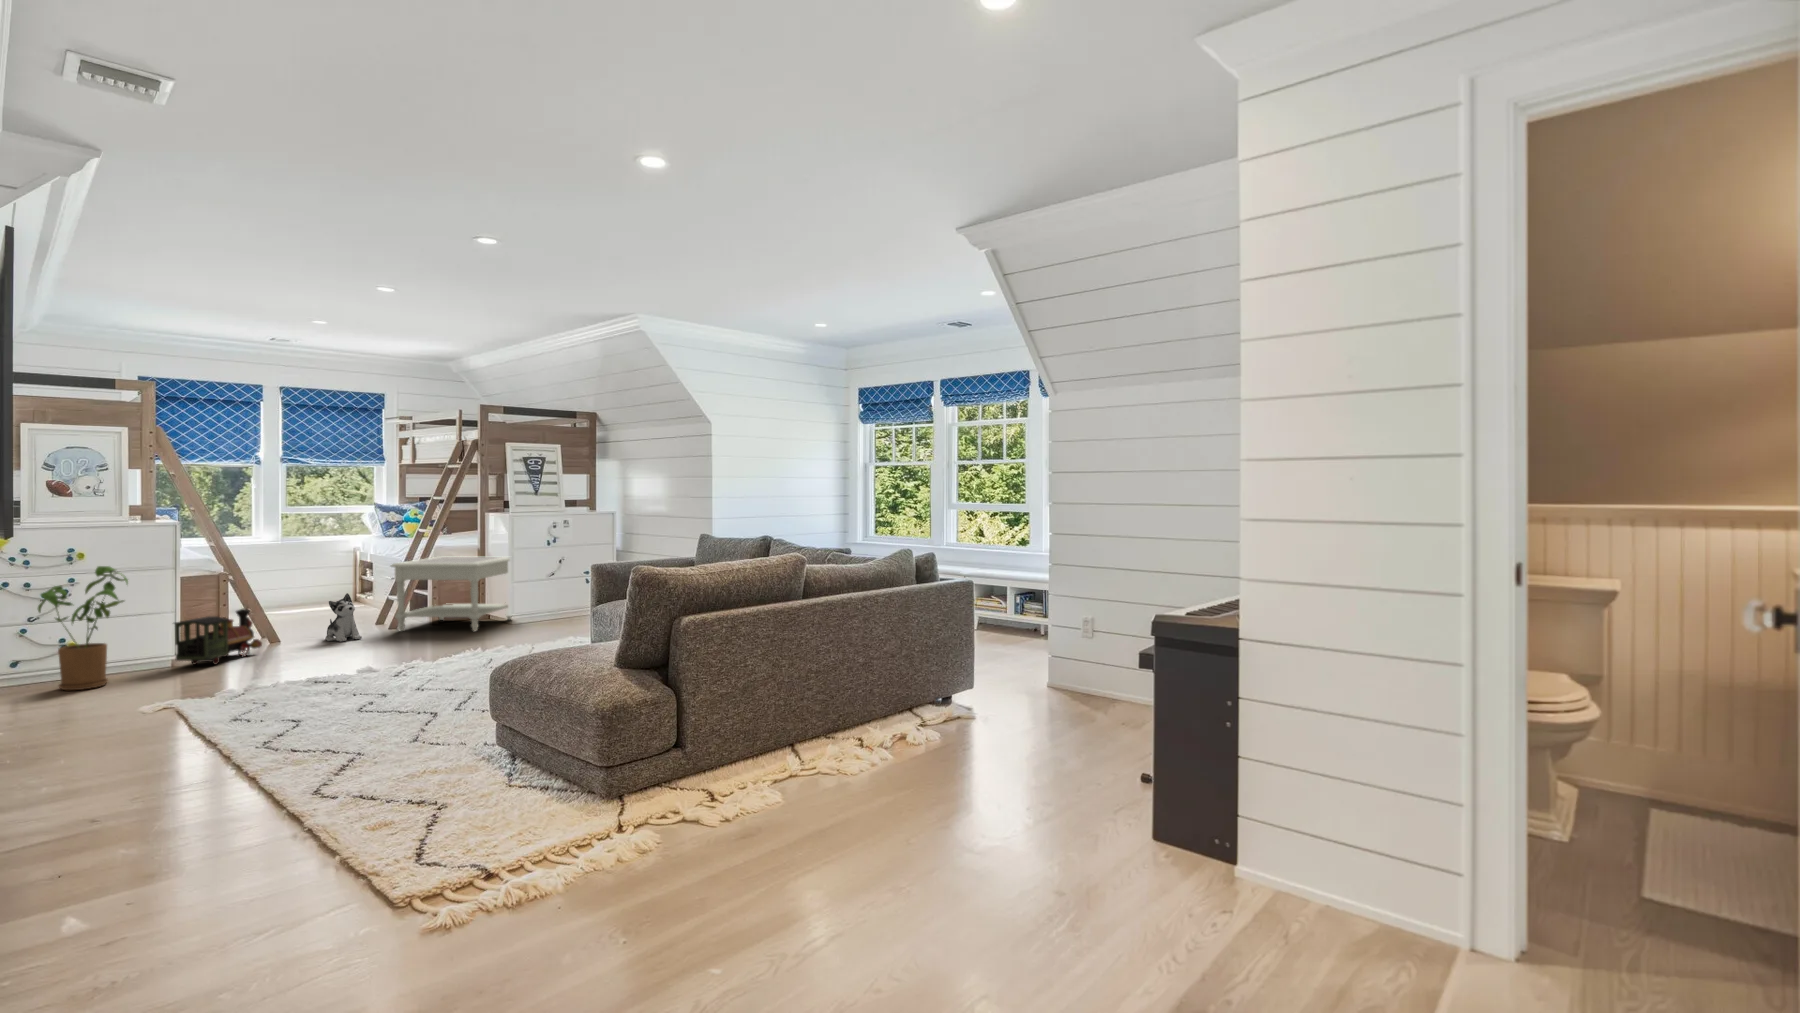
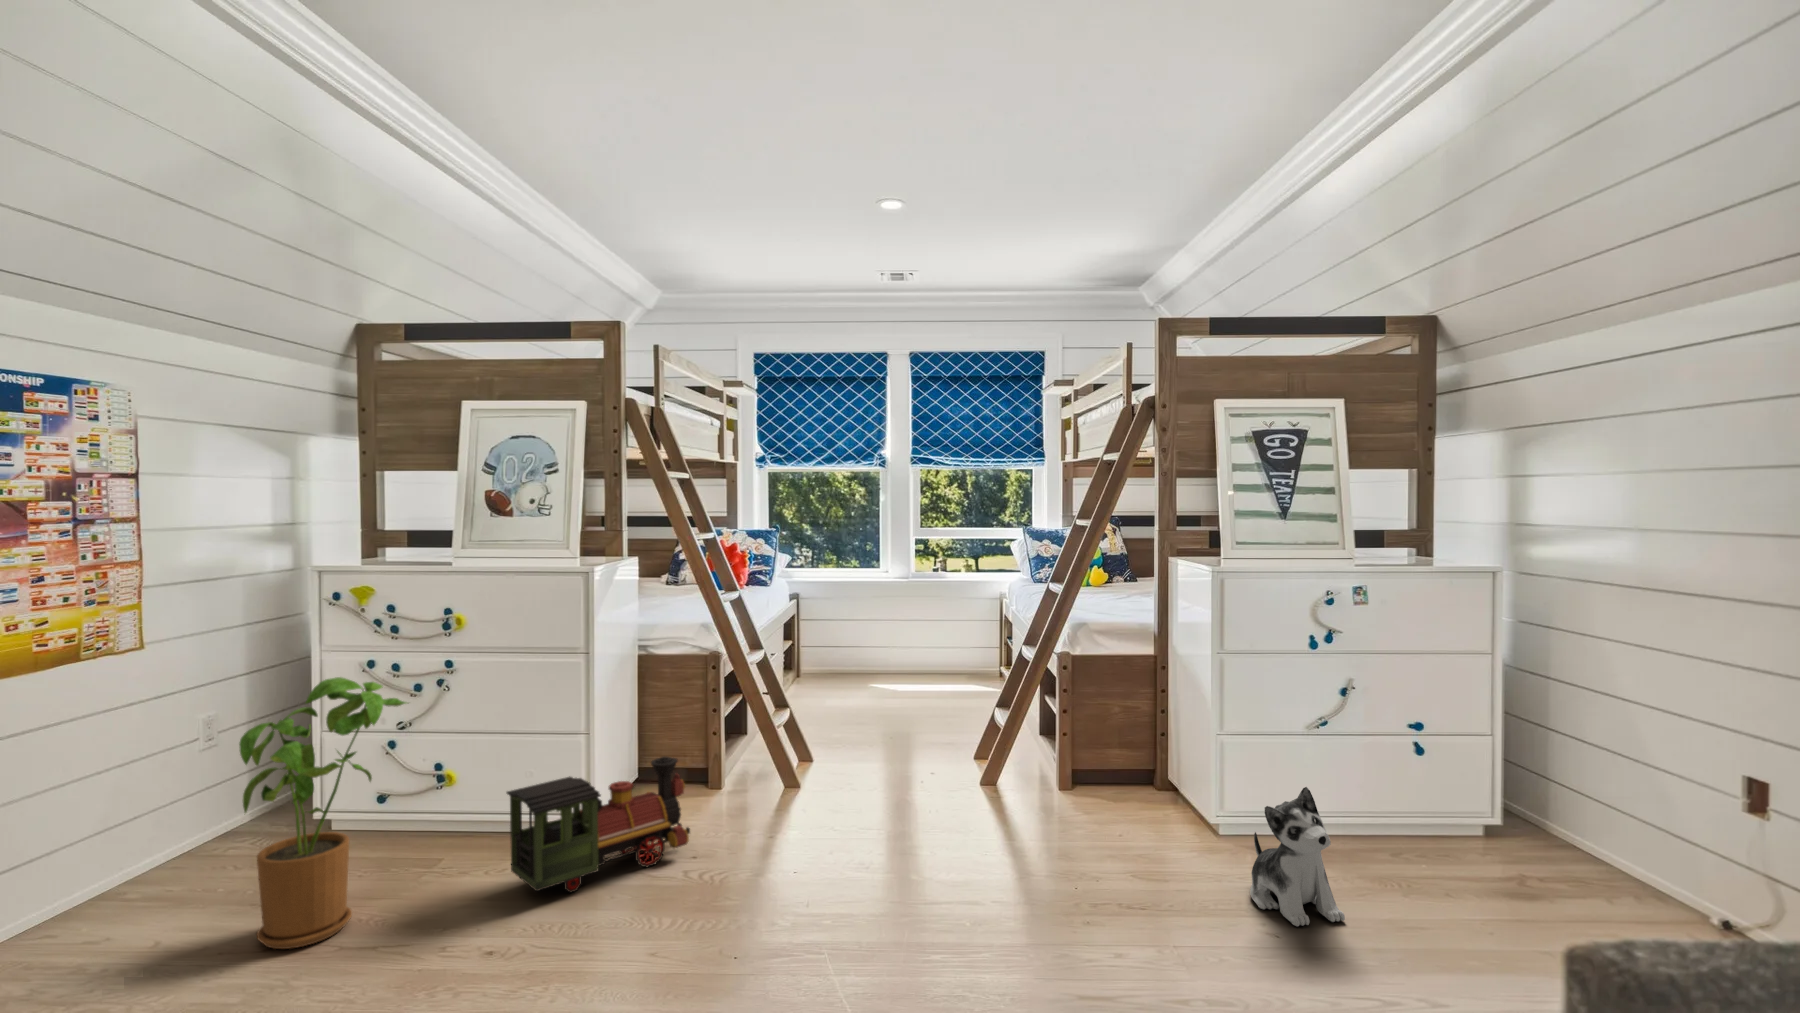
side table: present [391,557,512,631] -> none [956,648,1235,875]
plush toy: present [325,593,362,642] -> present [1250,787,1345,926]

